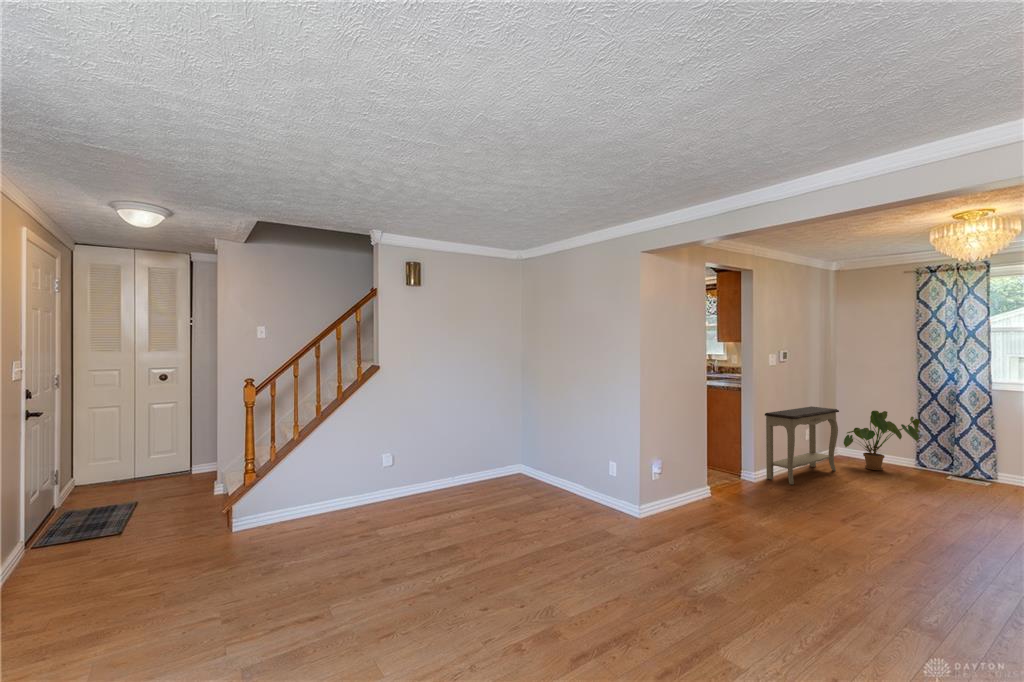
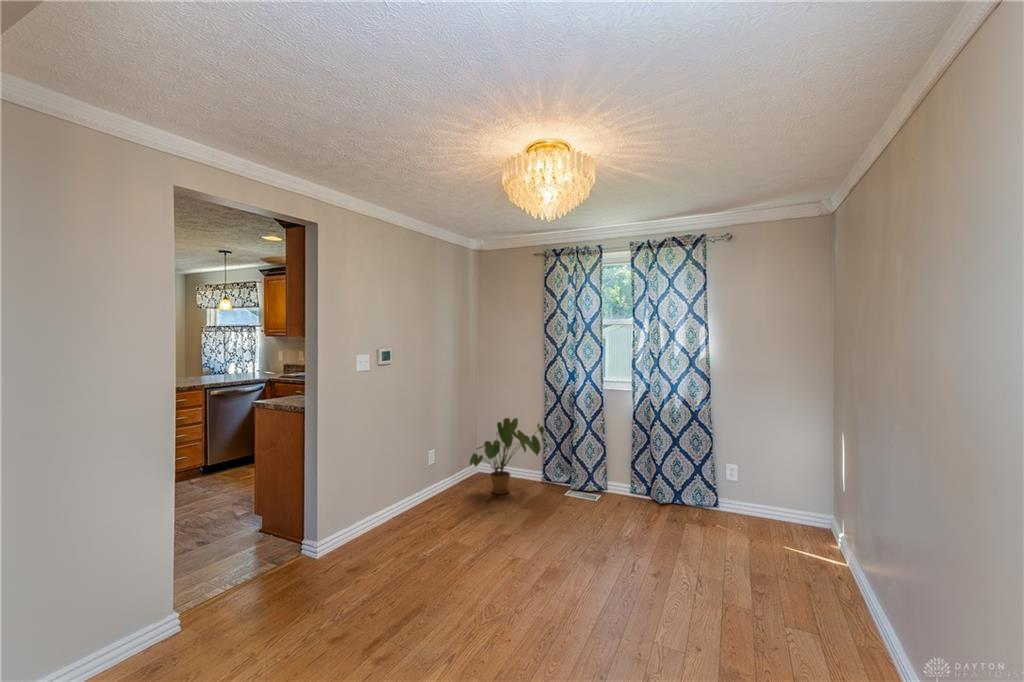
console table: present [765,406,839,485] -> none [344,421,459,550]

